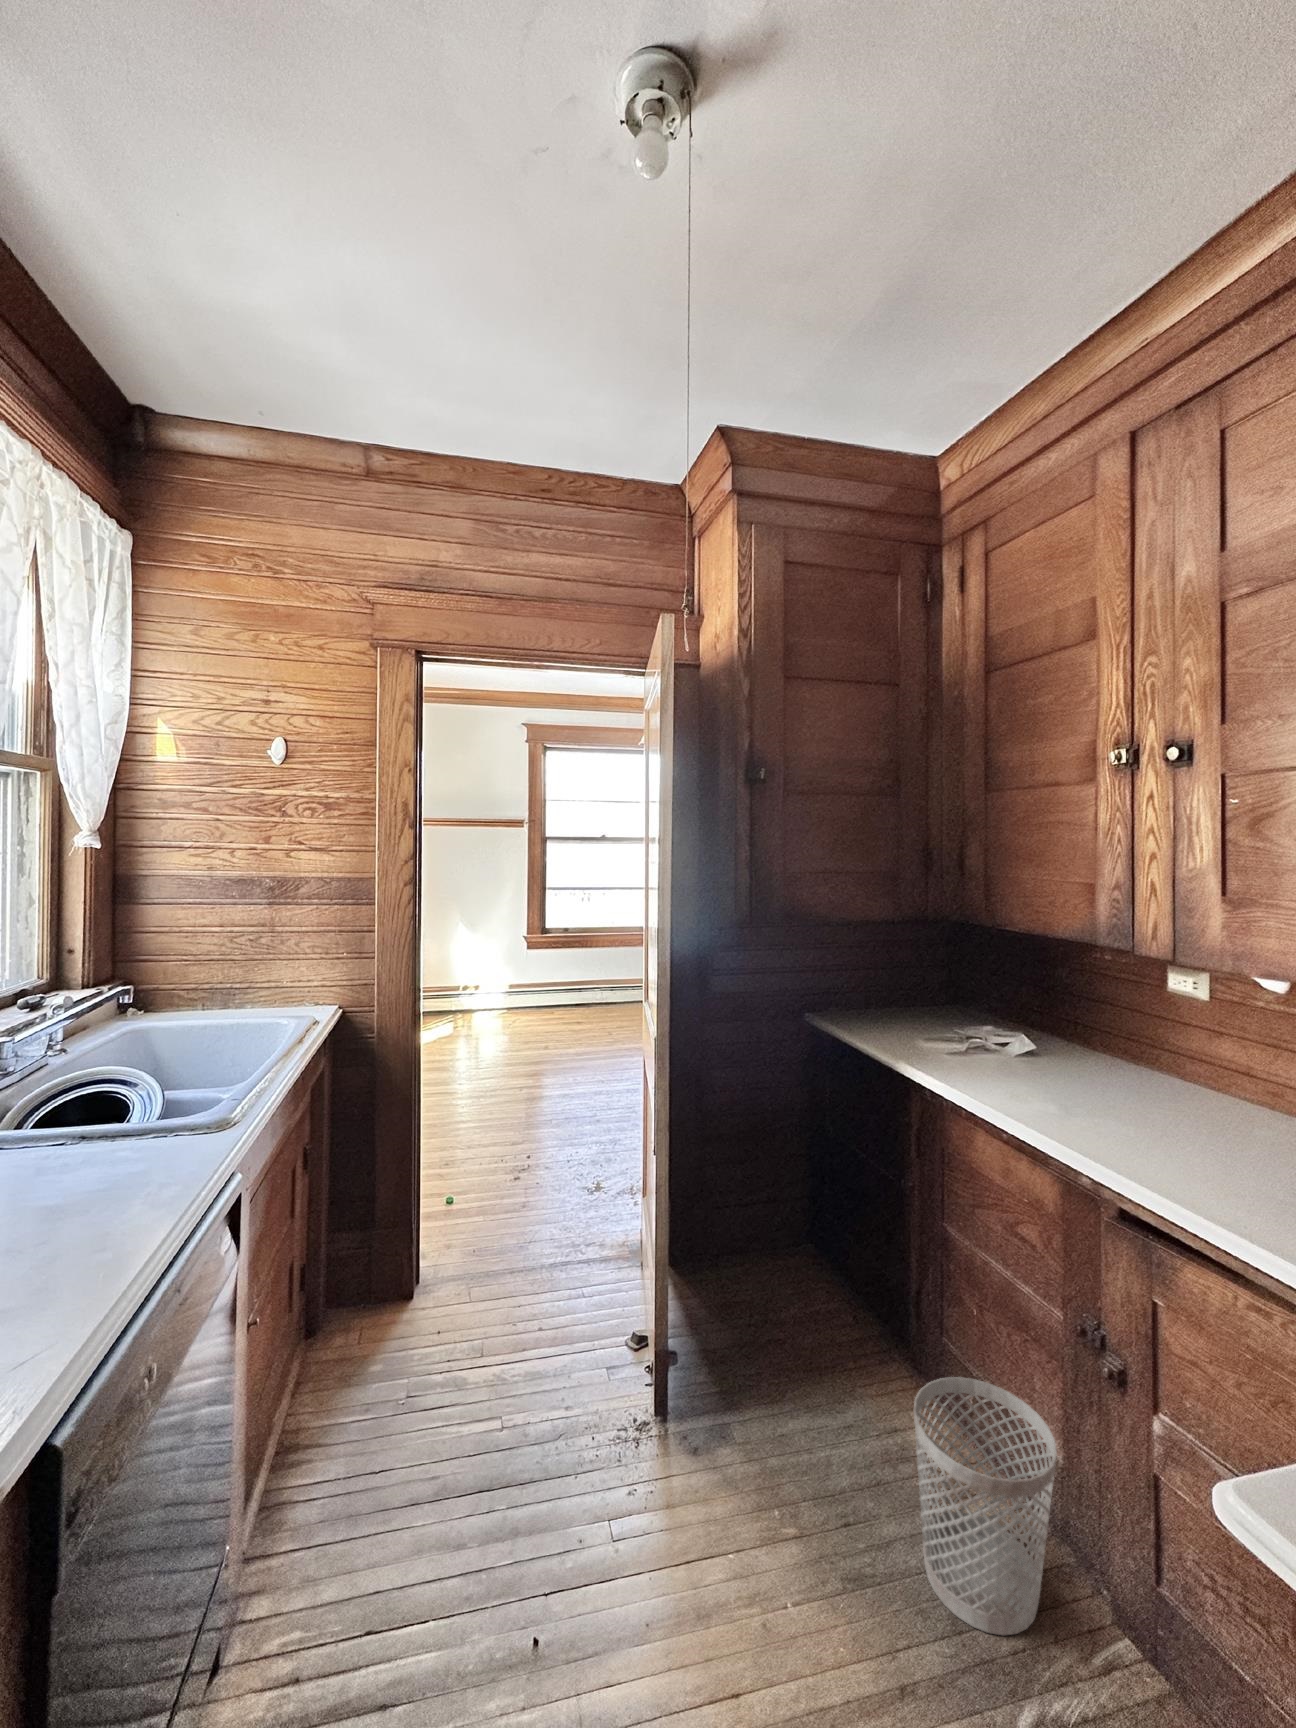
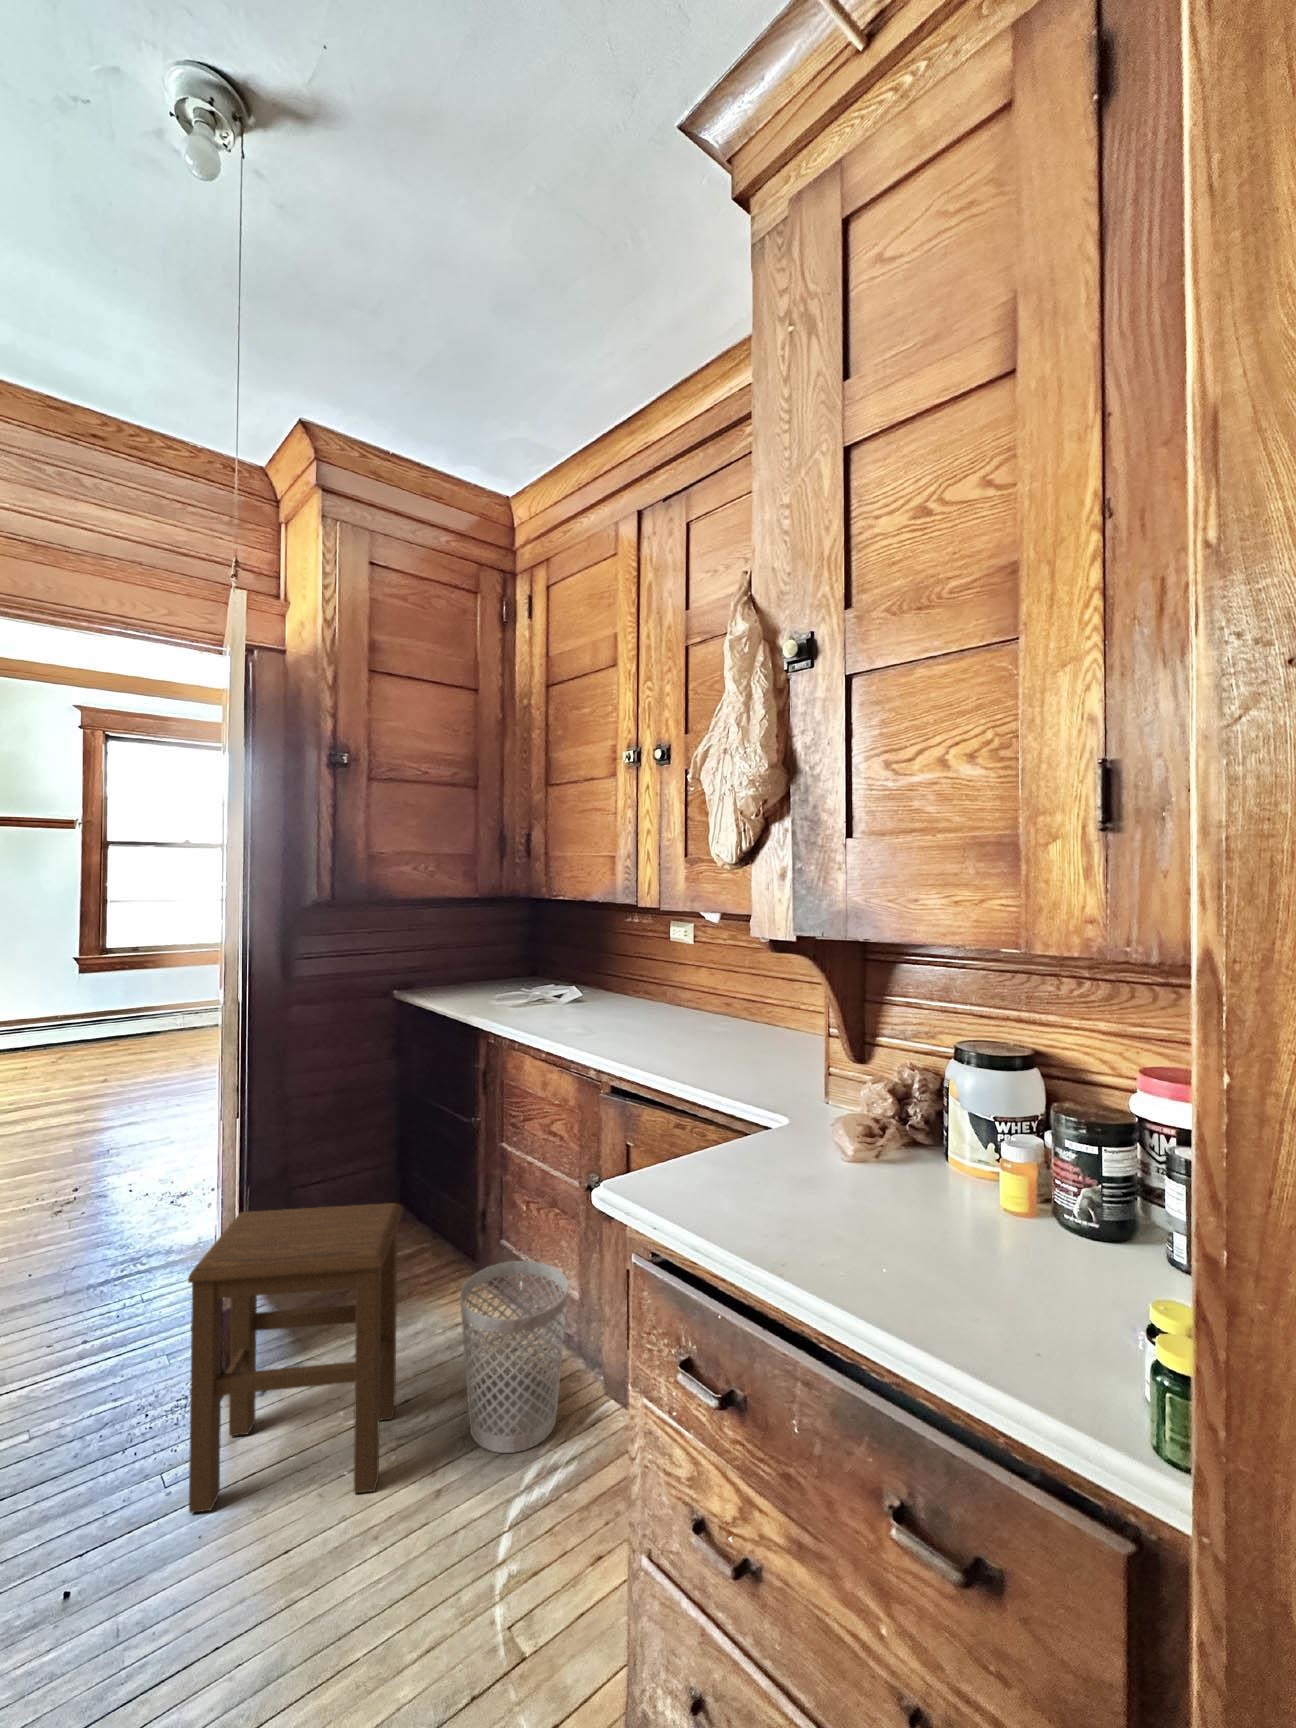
stool: none [640,1252,842,1615] -> present [188,1203,403,1513]

